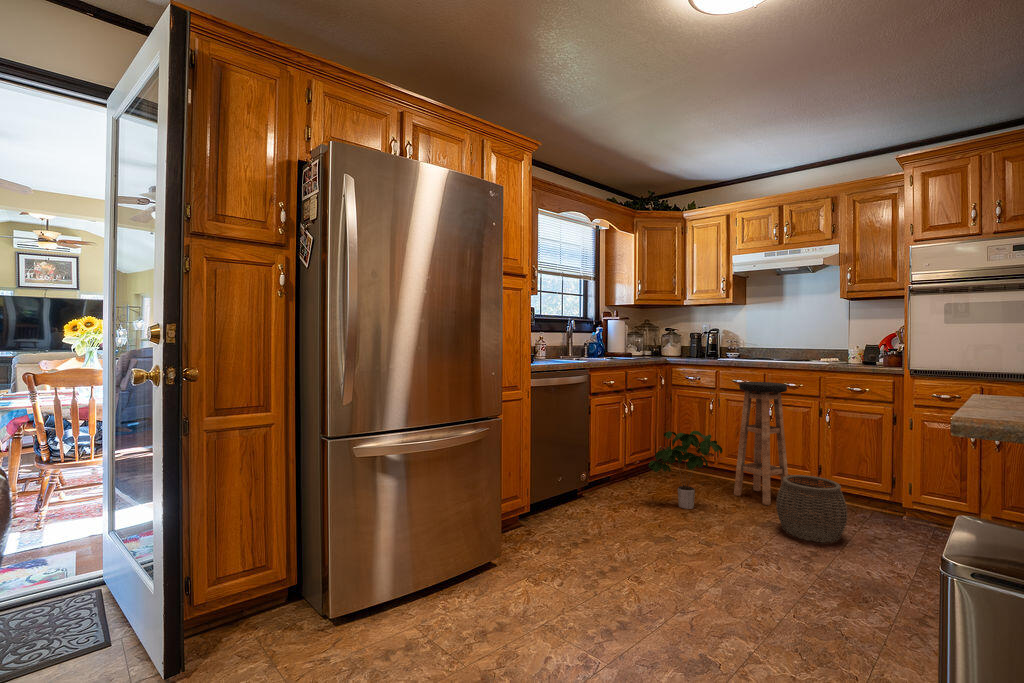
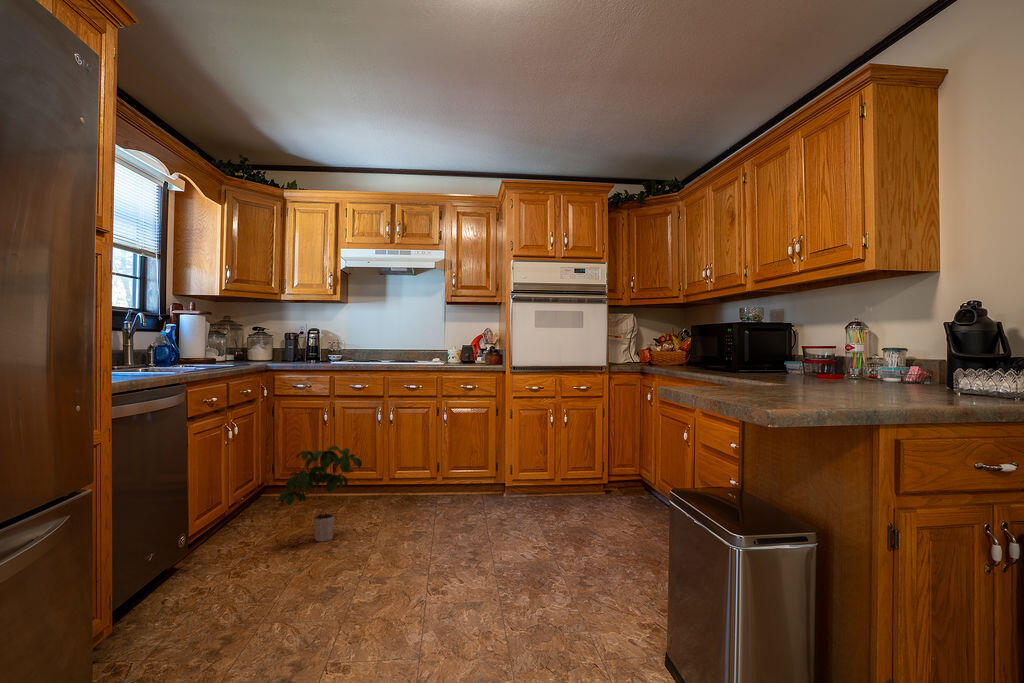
bar stool: present [734,382,788,505] -> none [362,385,414,515]
woven basket: present [776,475,848,543] -> none [423,473,483,537]

